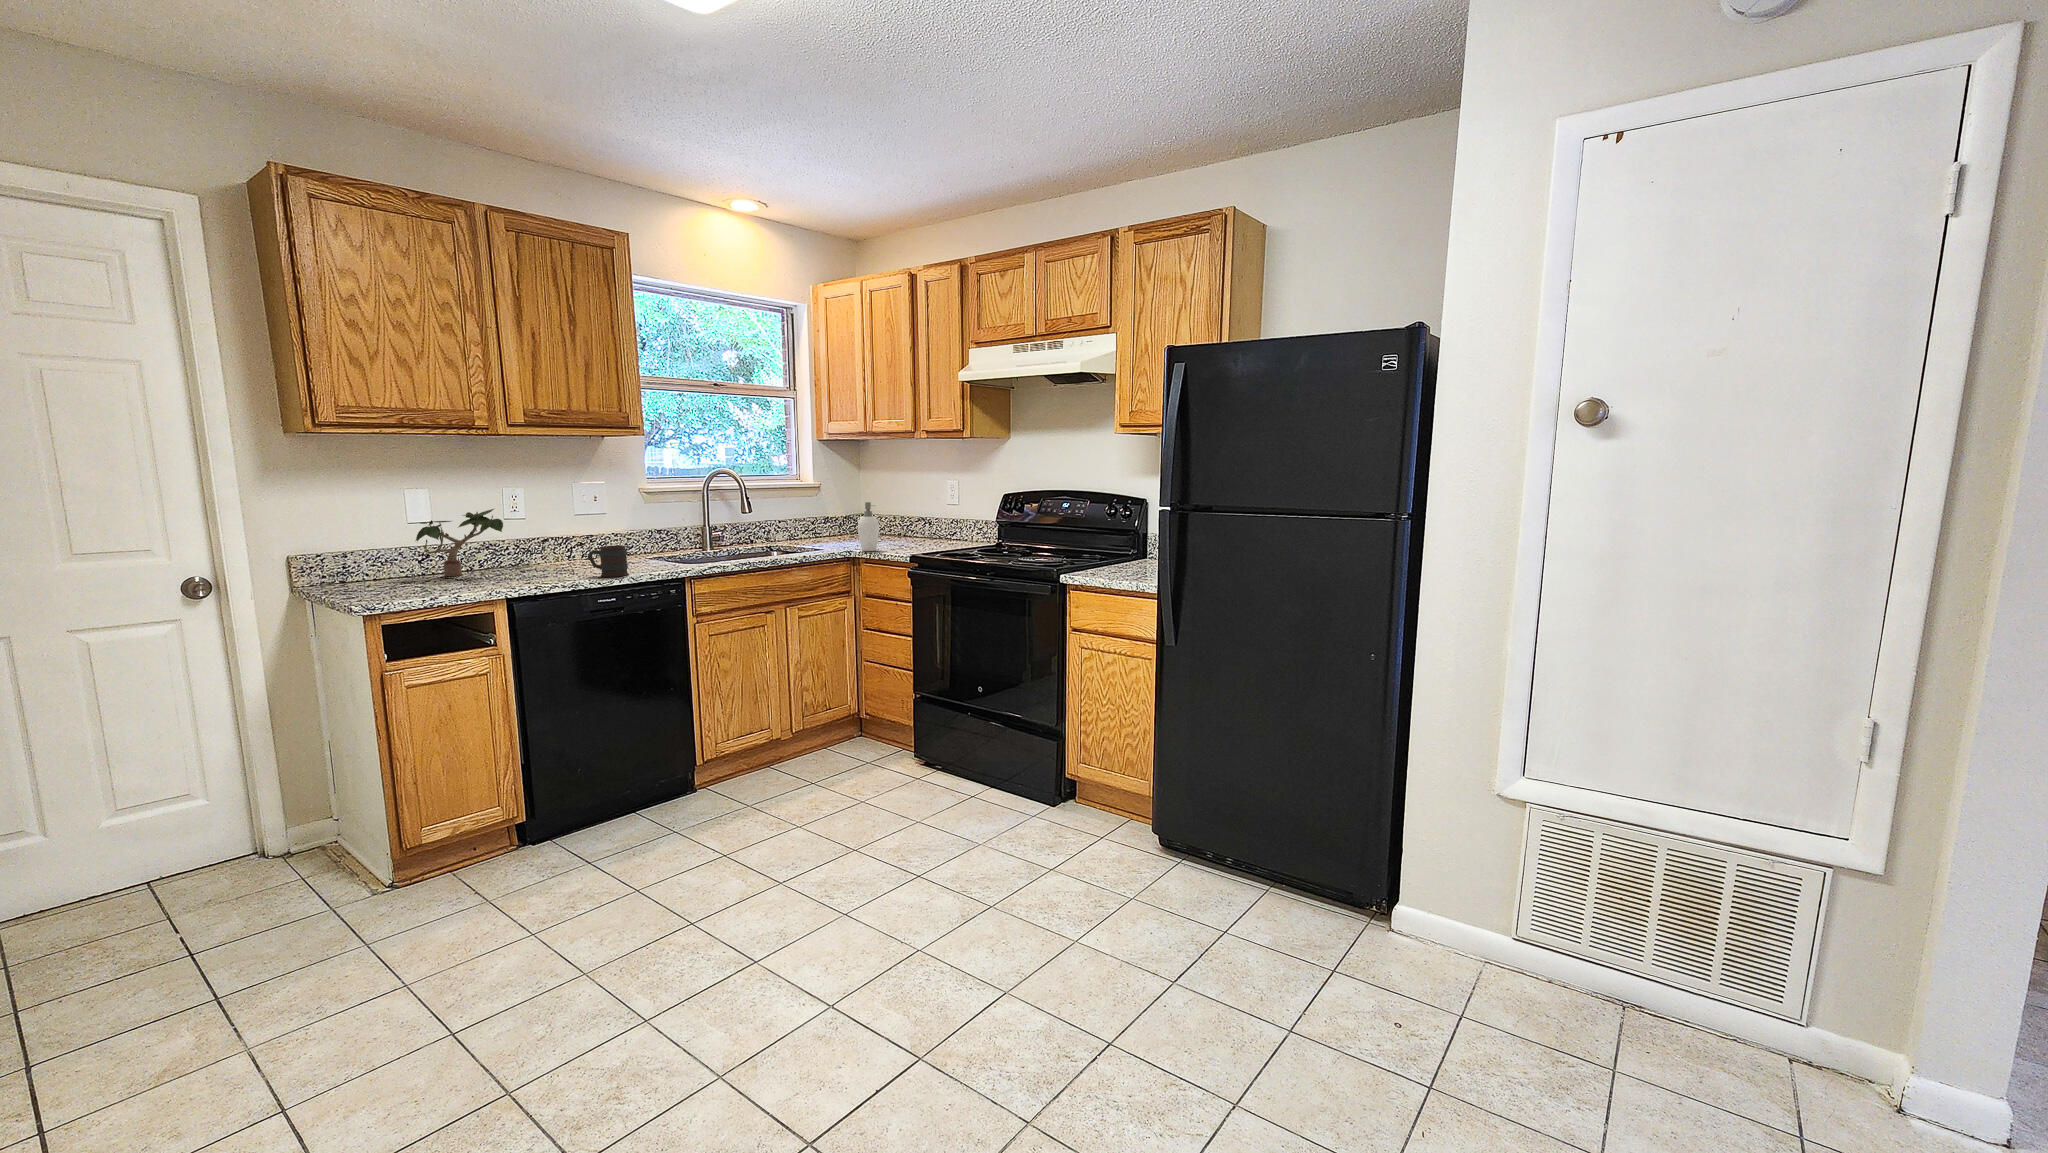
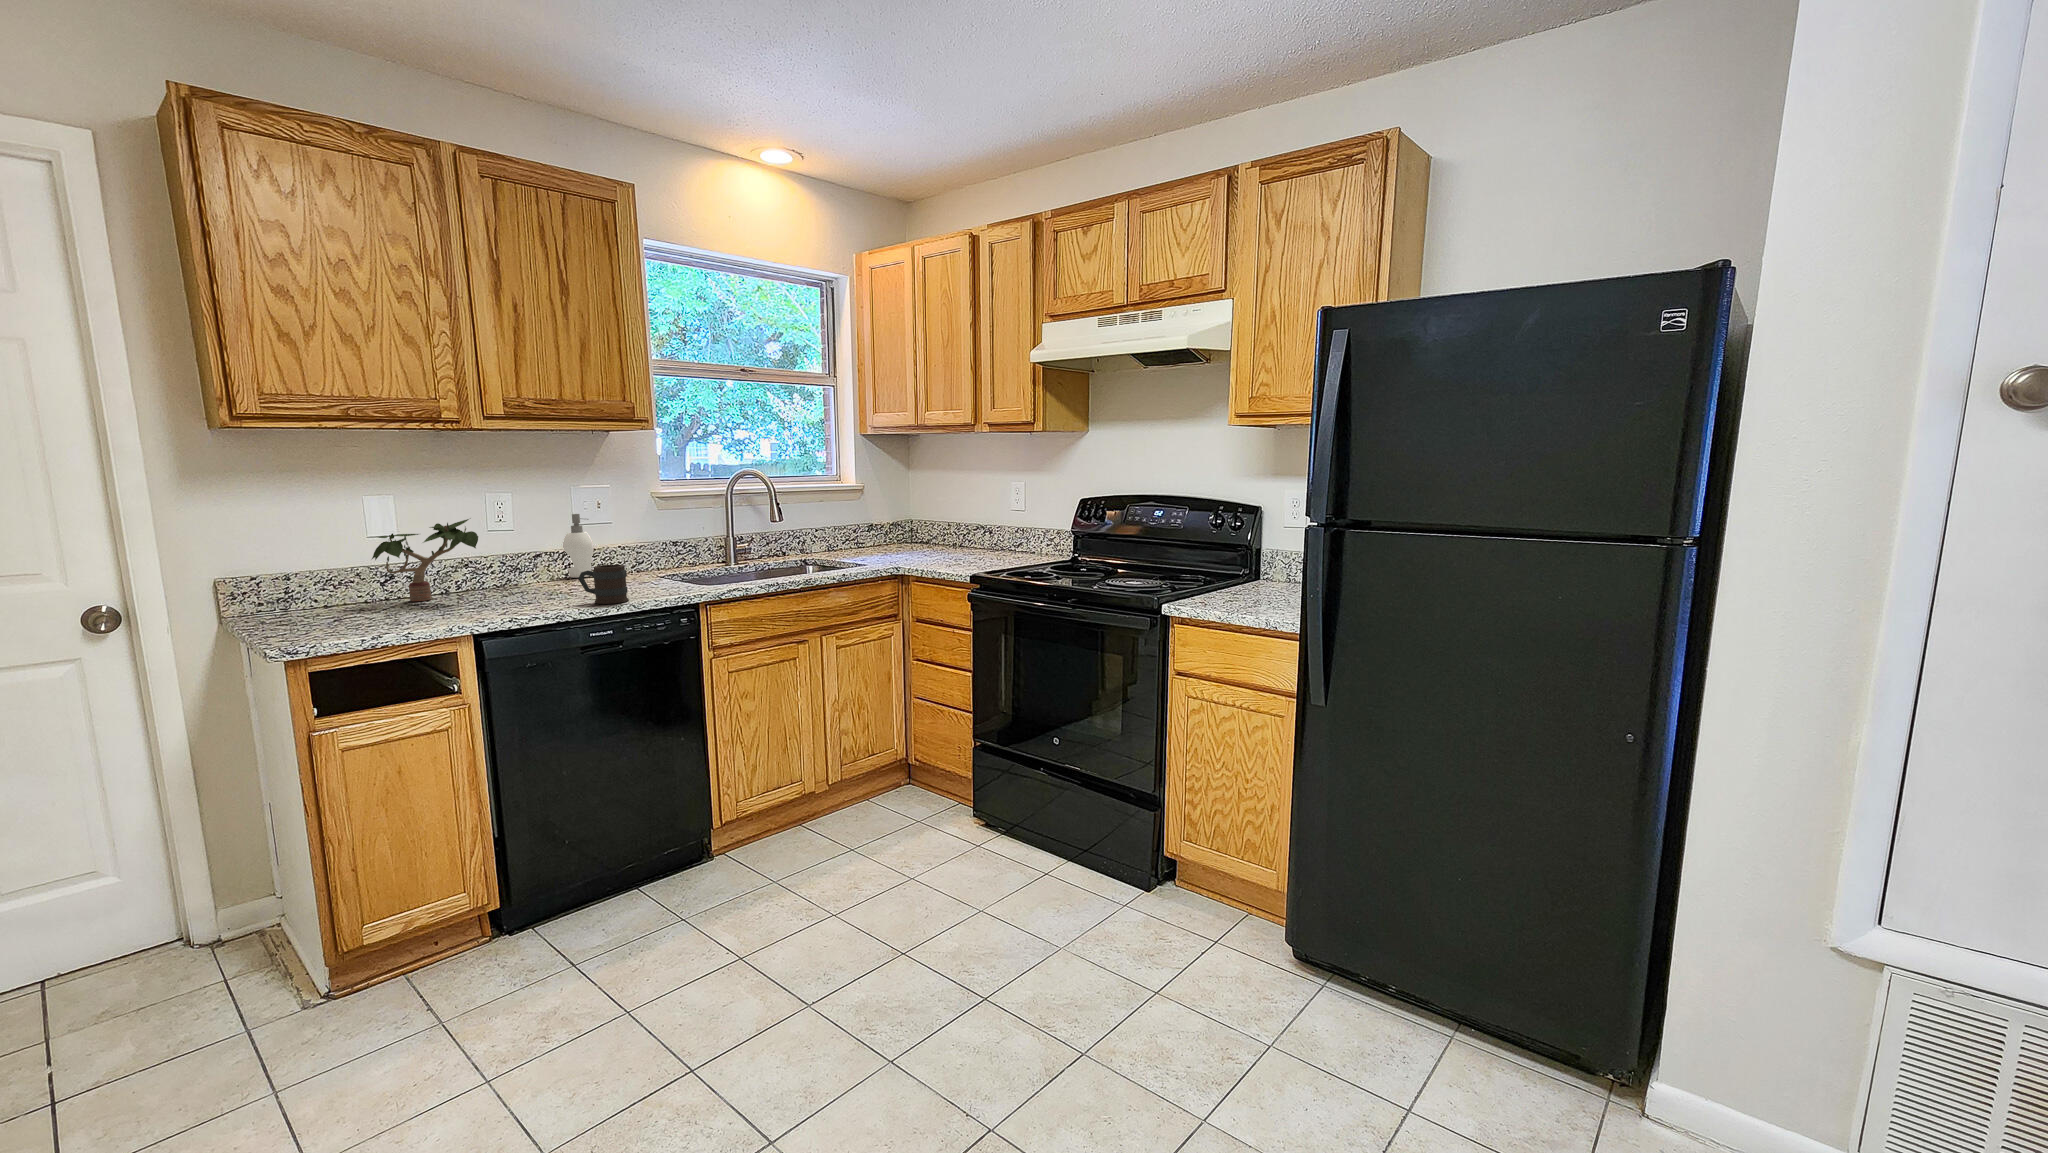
soap dispenser: present [858,502,879,551] -> present [563,514,594,578]

